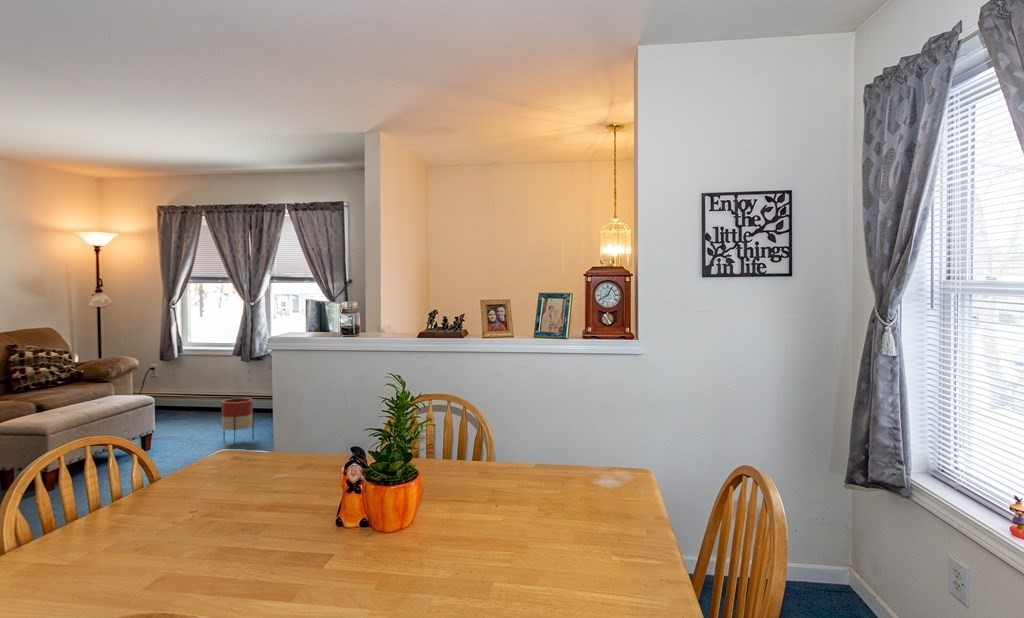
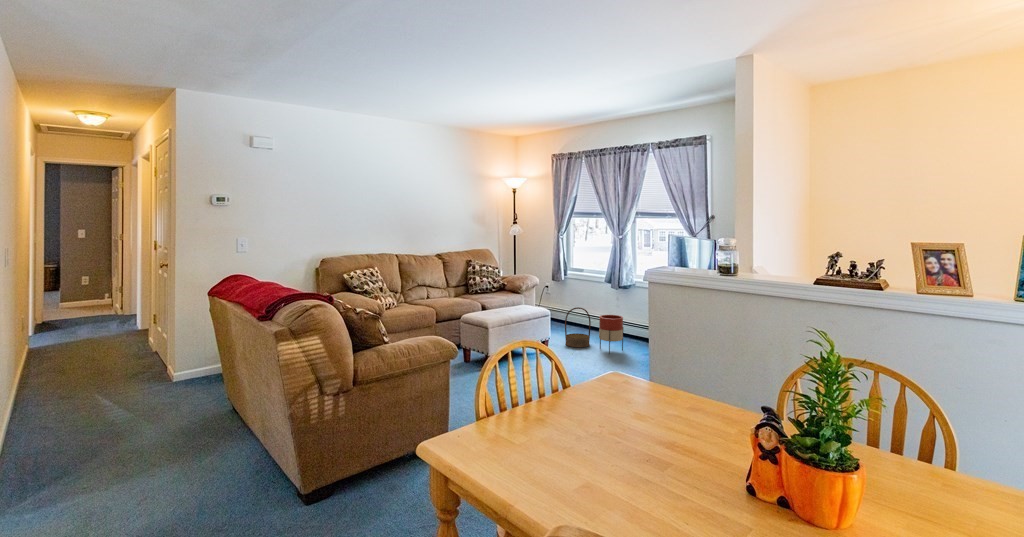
basket: none [174,394,212,444] -> present [565,307,591,347]

